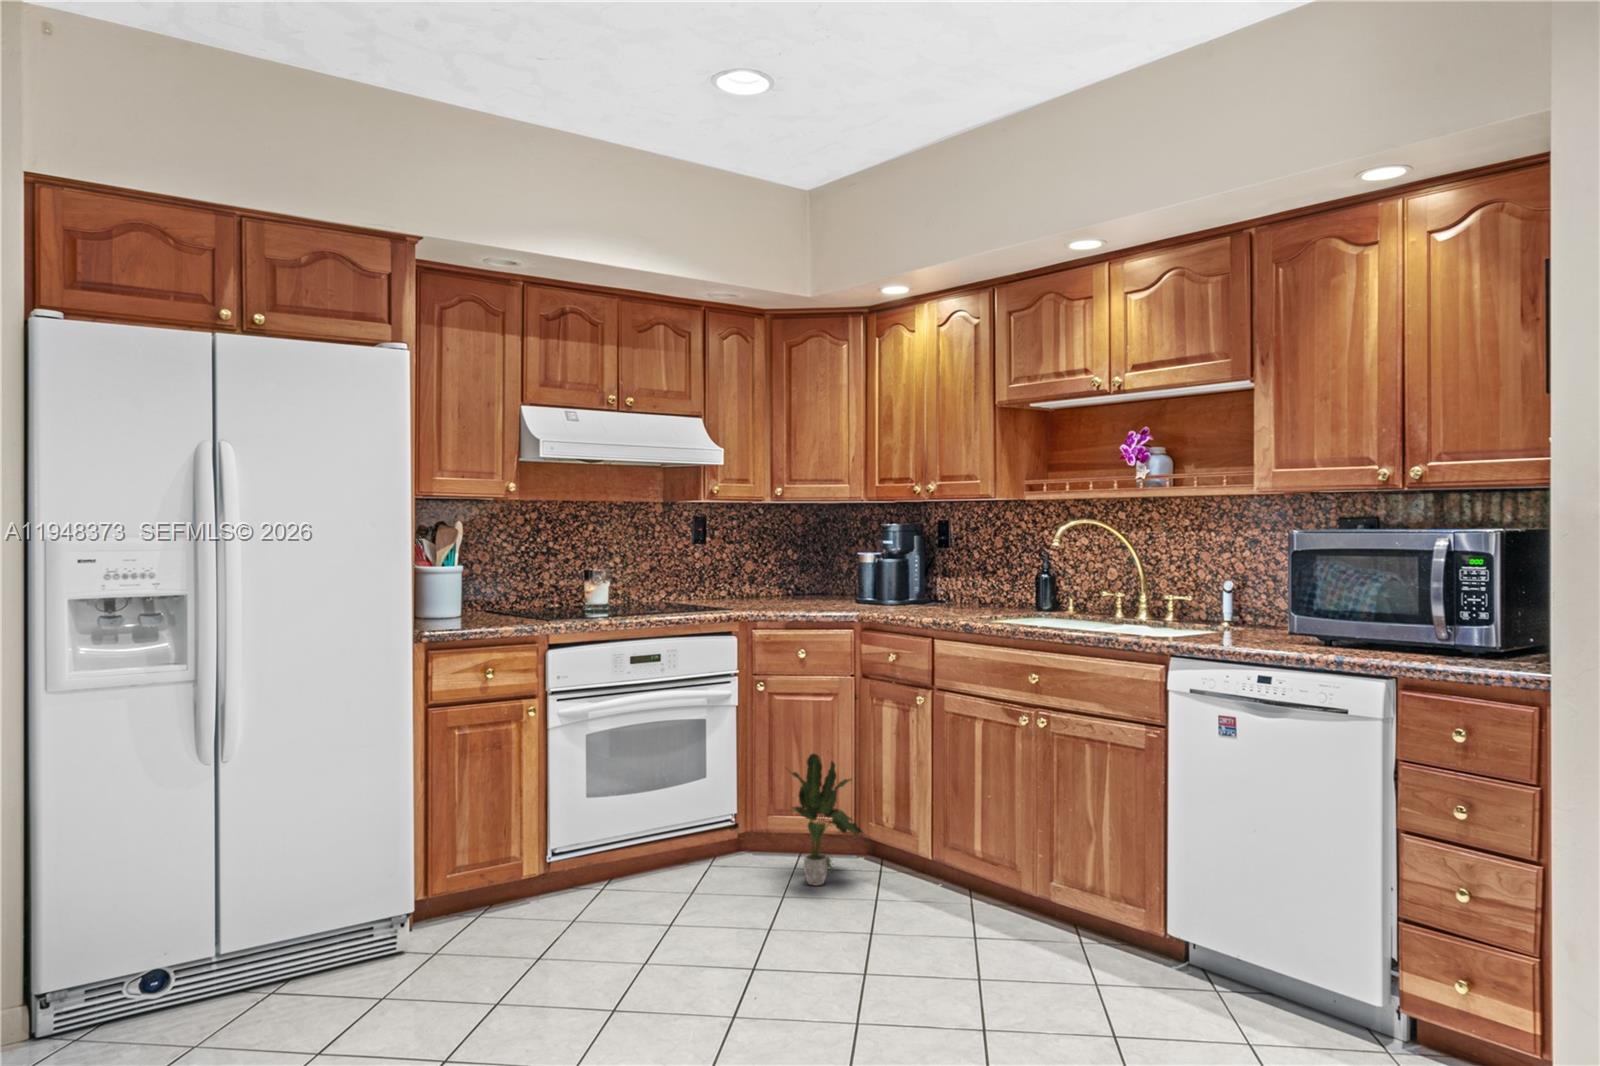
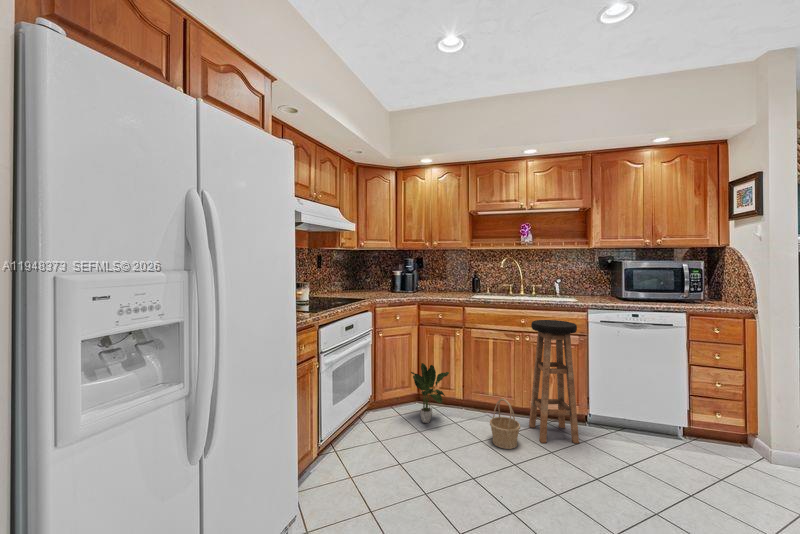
bar stool: none [975,676,1095,987] -> present [529,320,579,443]
basket: none [865,844,933,956] -> present [490,399,520,449]

